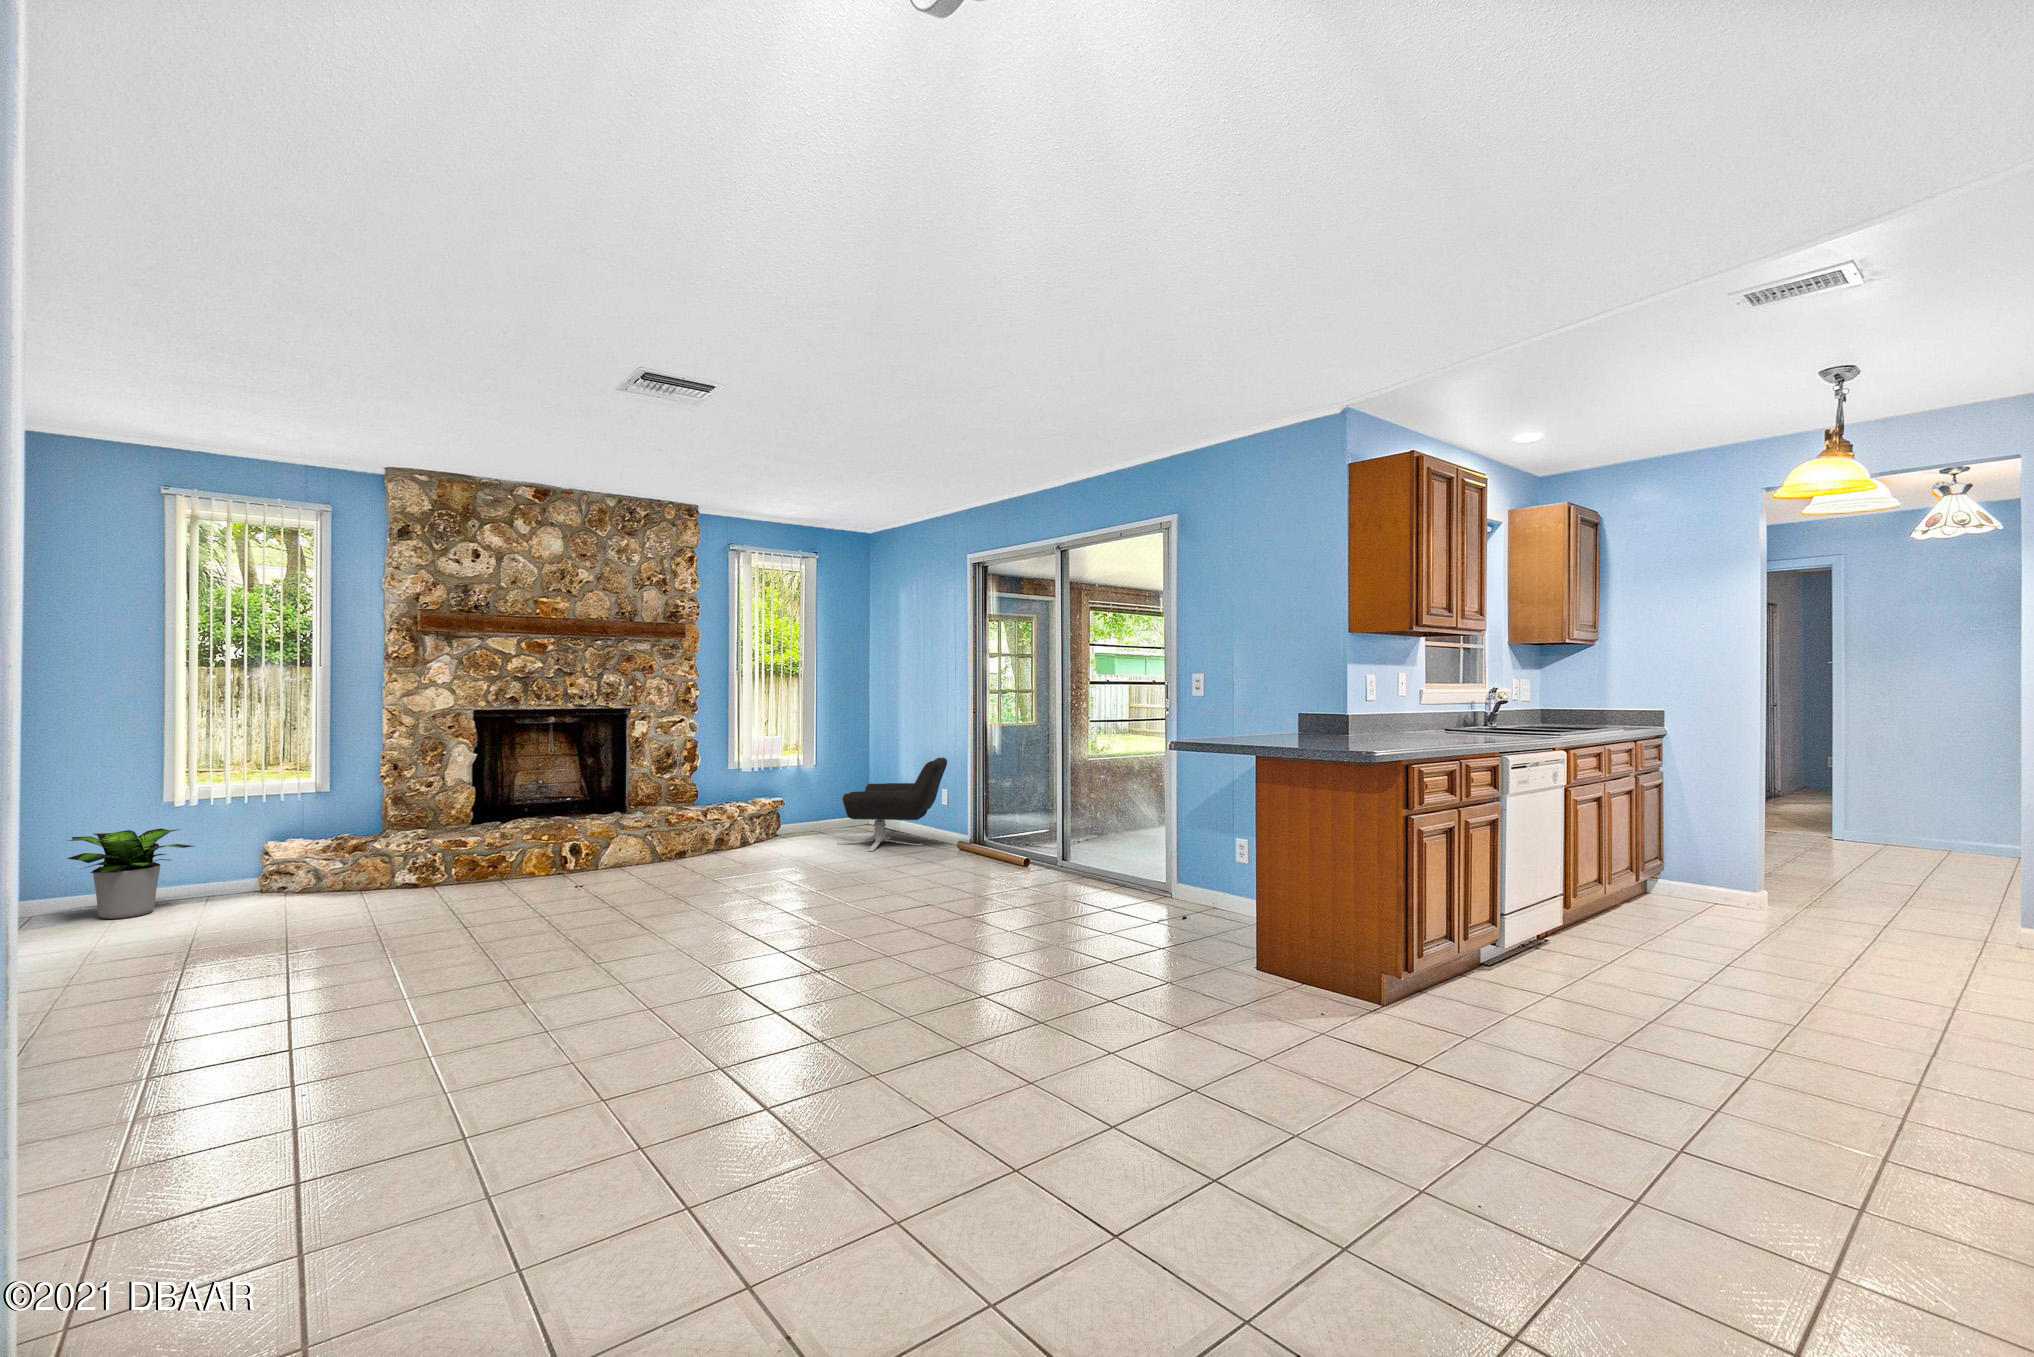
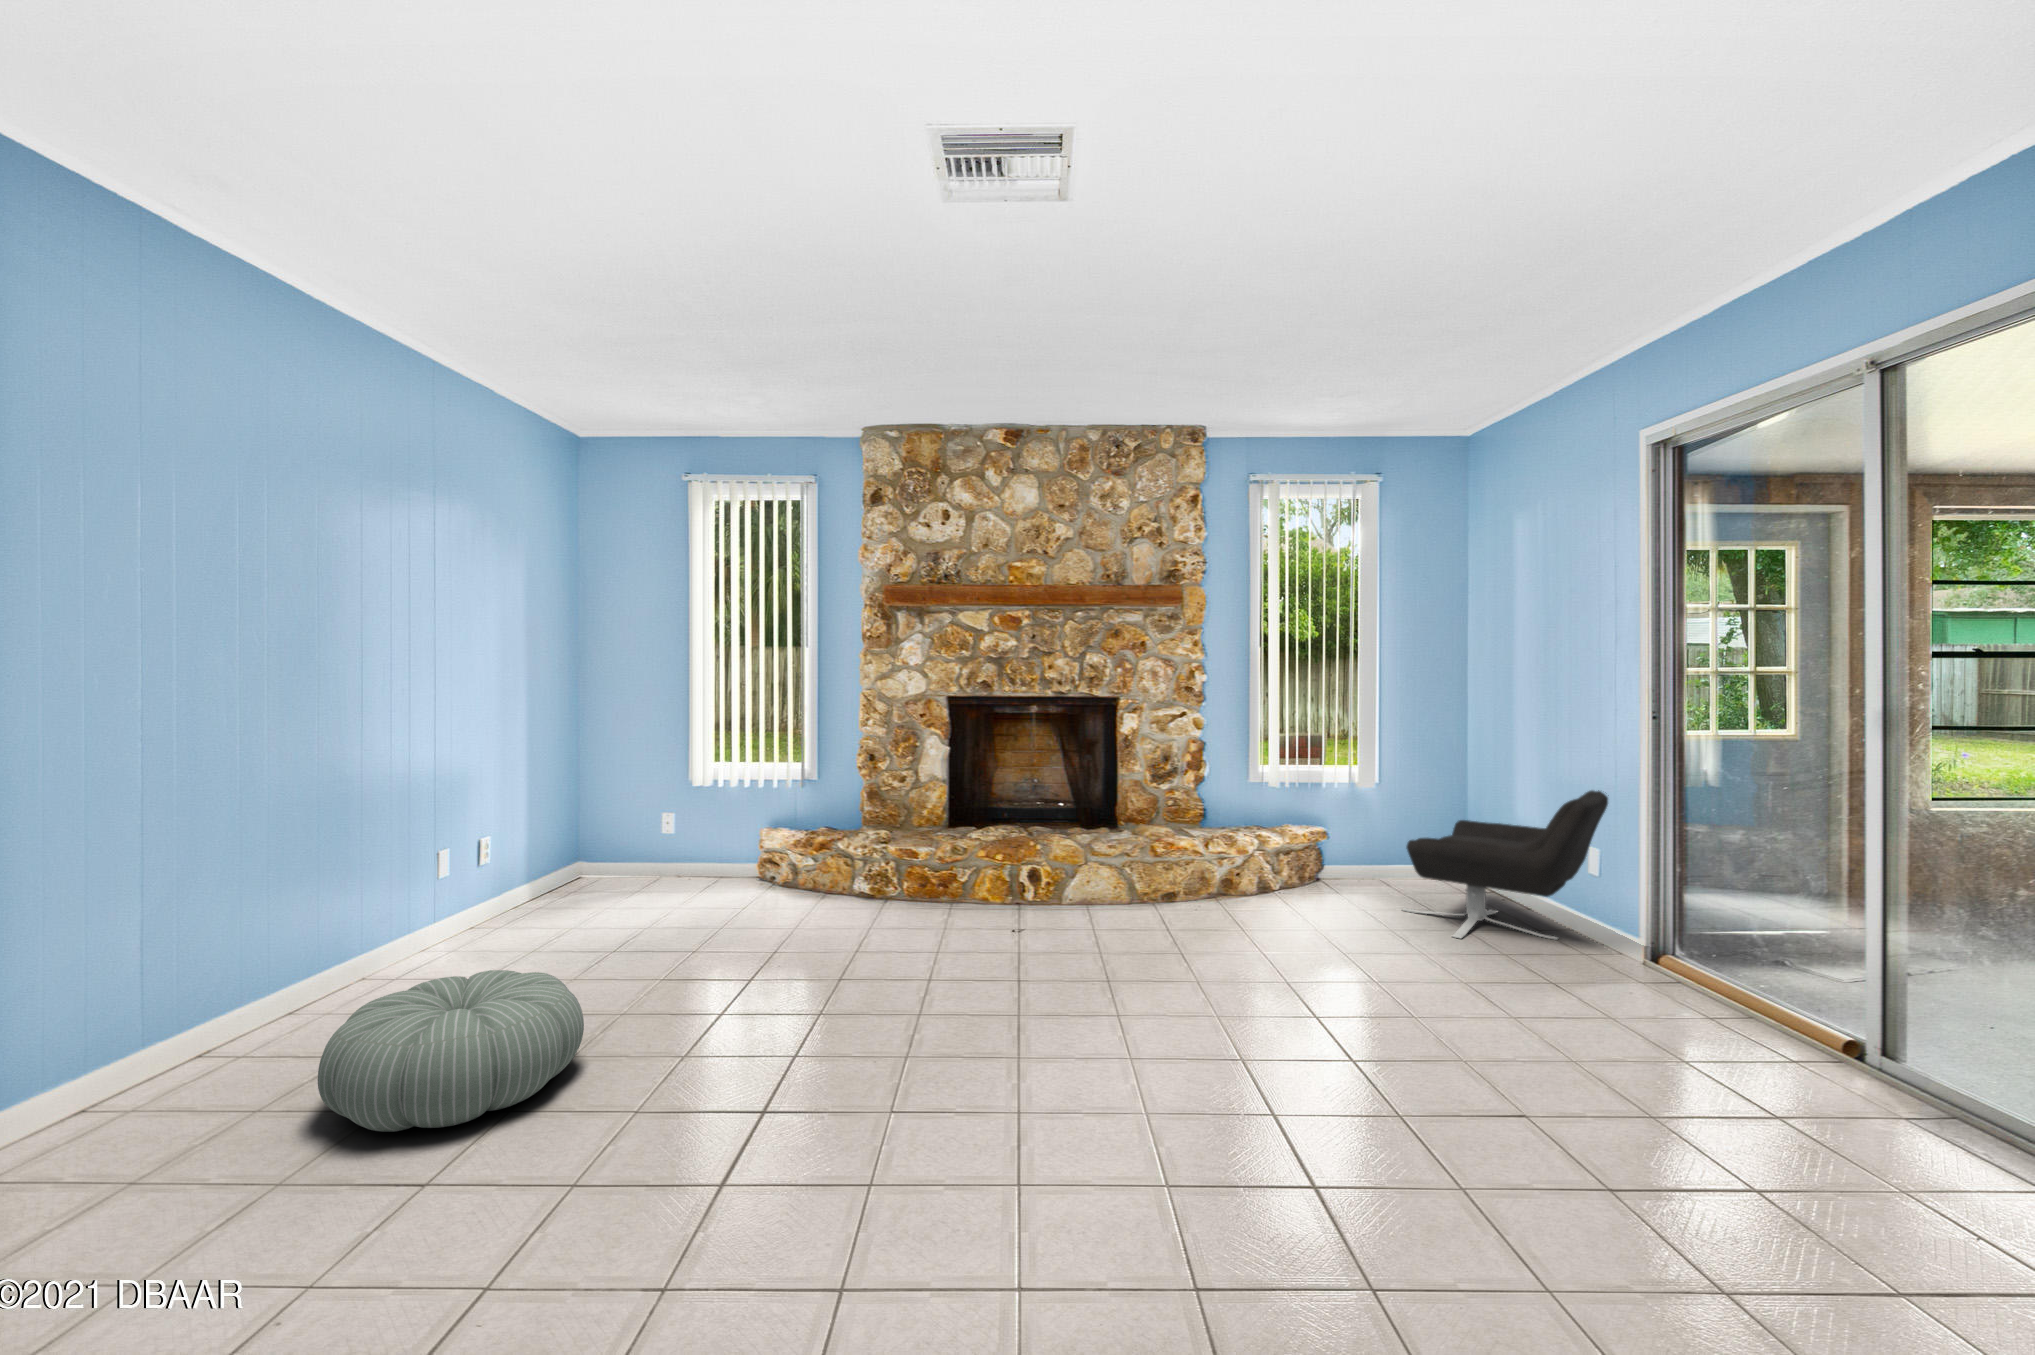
potted plant: present [67,828,194,919] -> none [595,806,694,894]
pouf: none [103,924,323,1031] -> present [318,970,584,1132]

